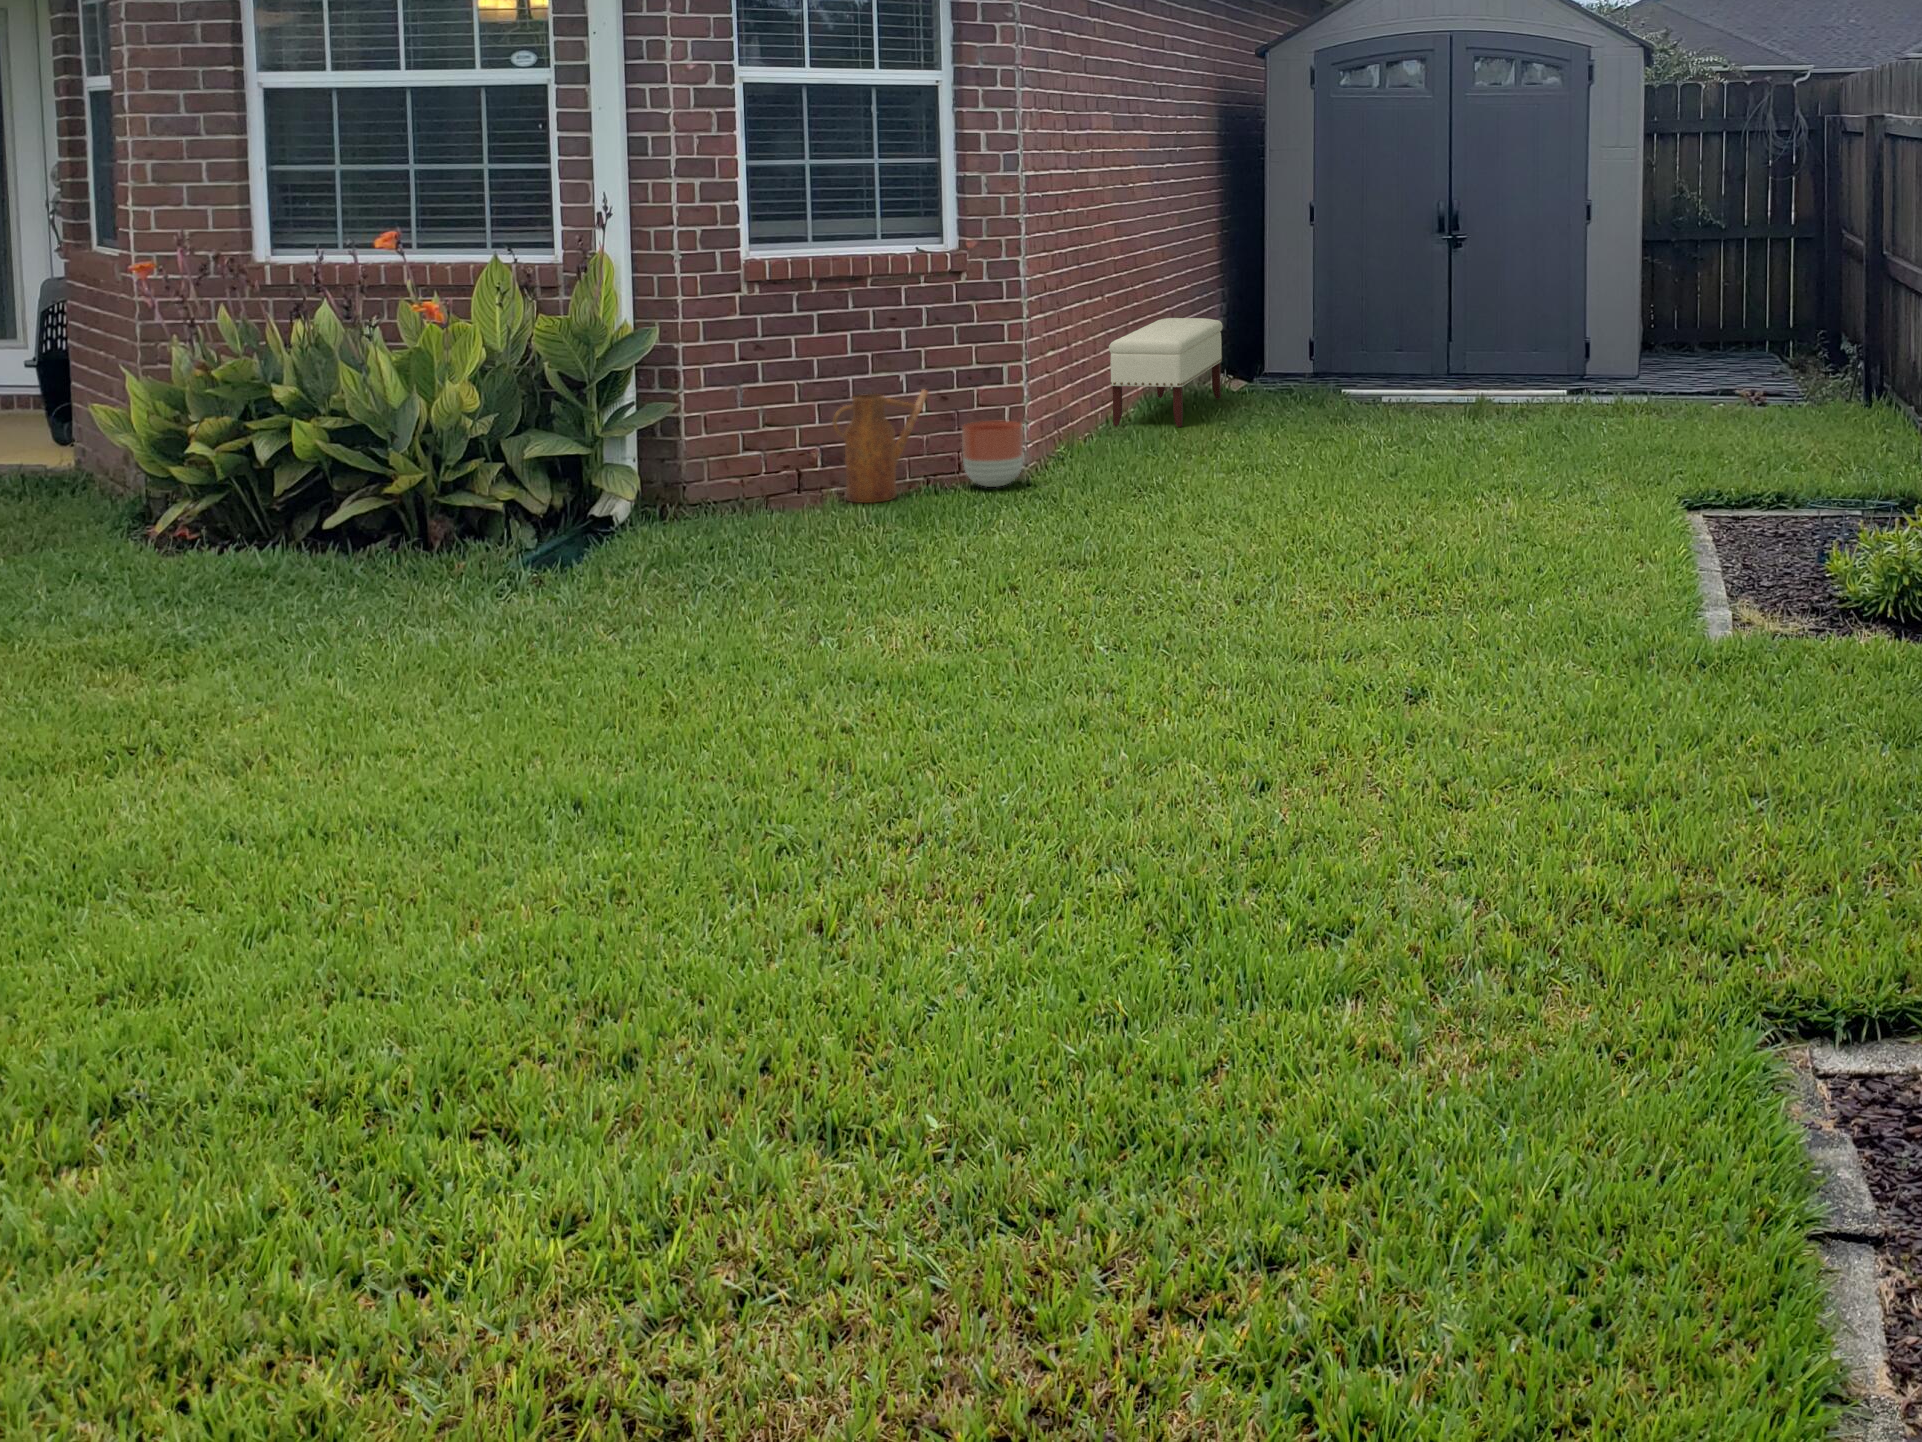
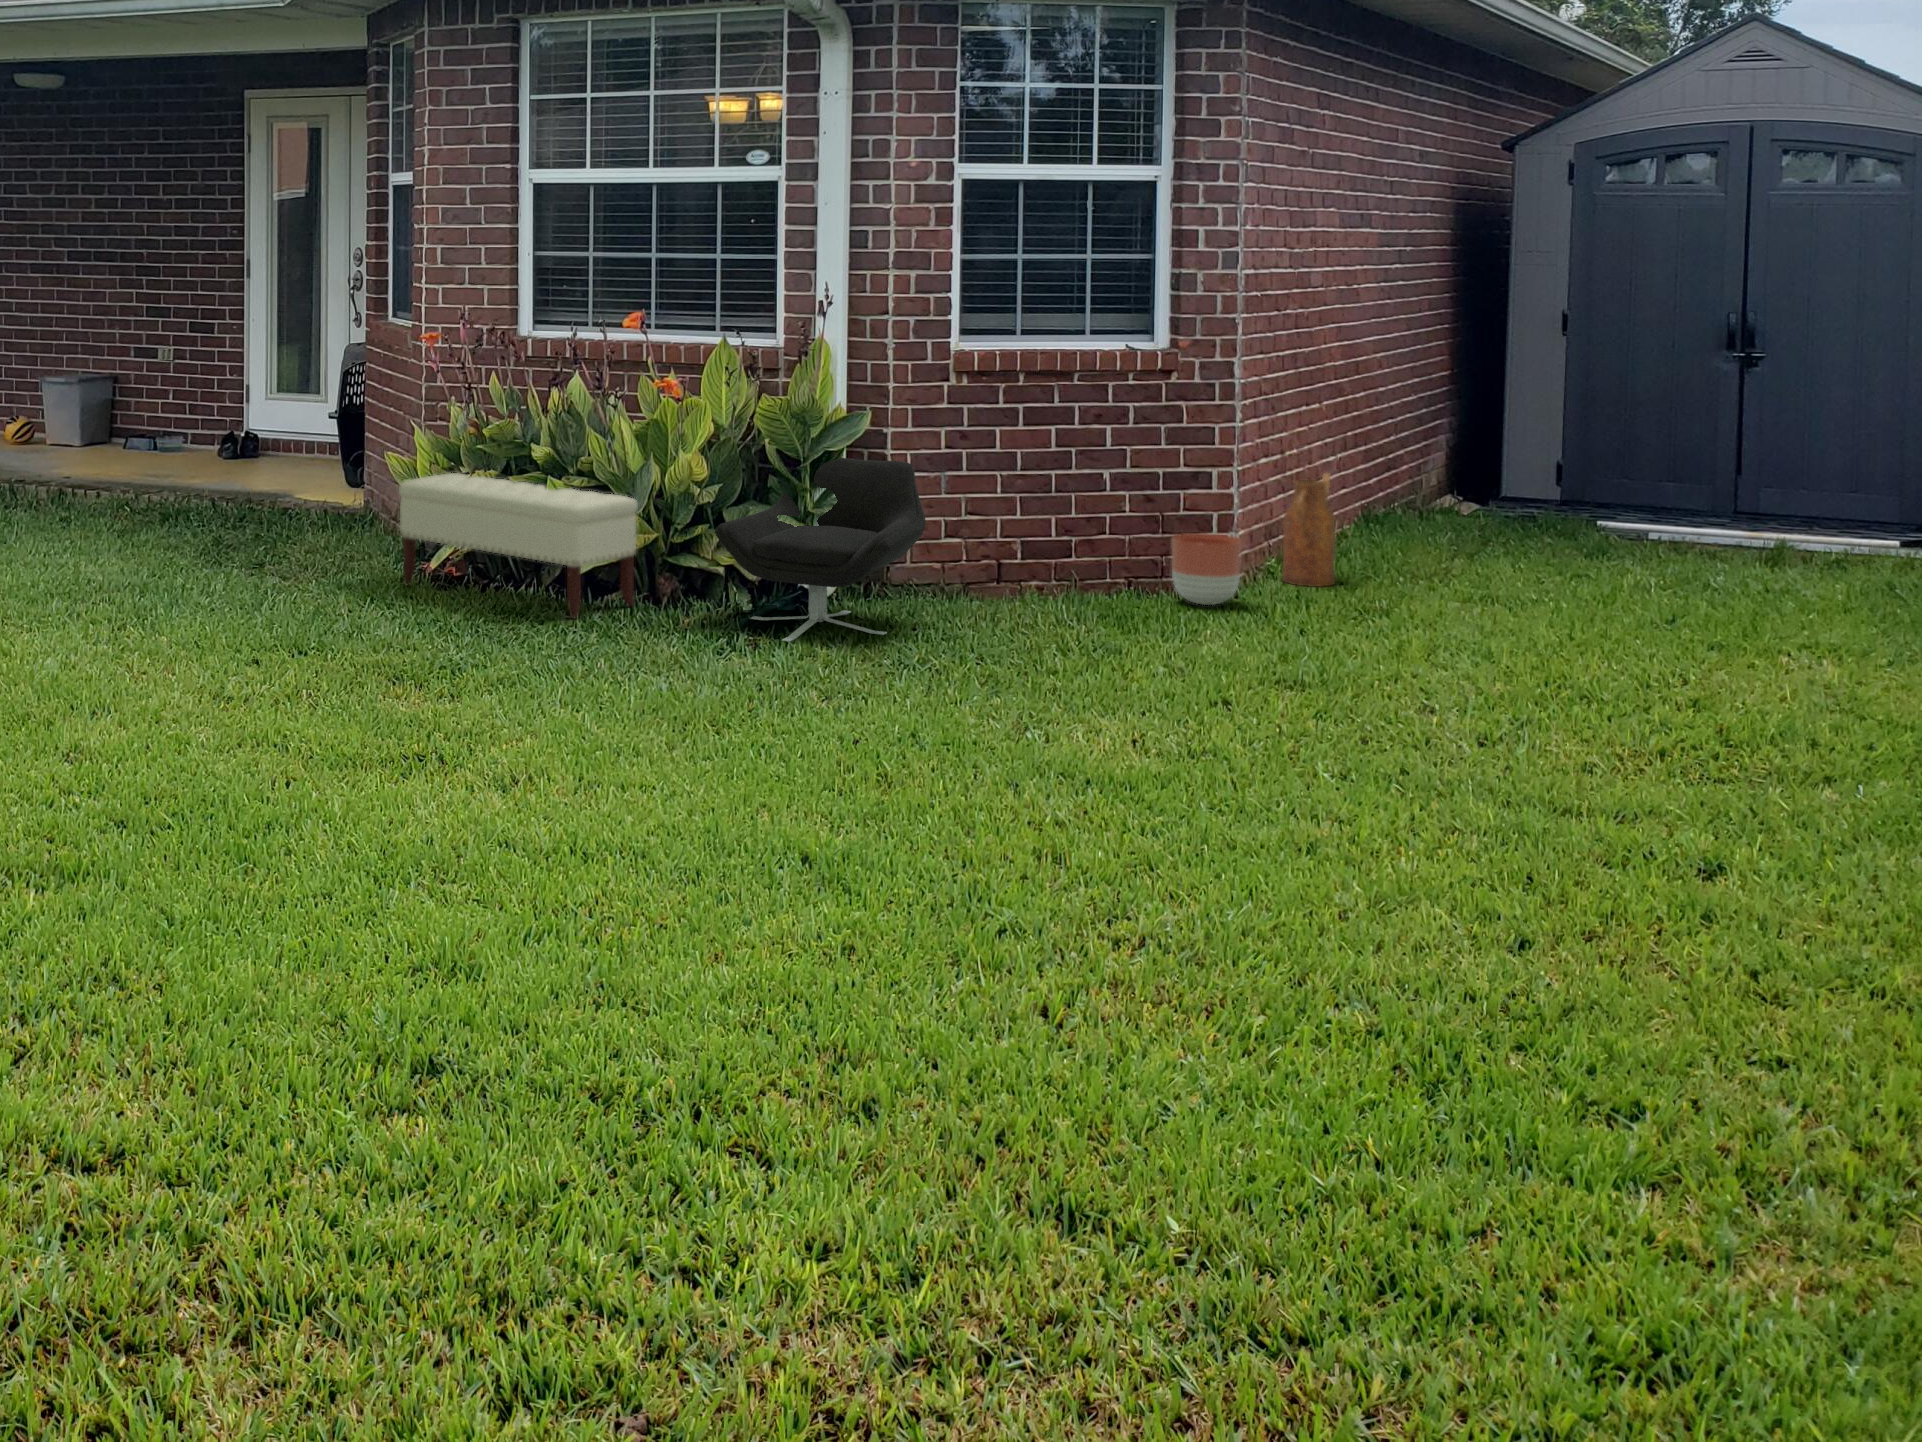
bench: present [1109,318,1222,428] -> present [399,473,638,619]
lounge chair: none [492,373,722,569] -> present [715,458,926,642]
watering can: present [833,389,928,503] -> present [1282,473,1335,587]

